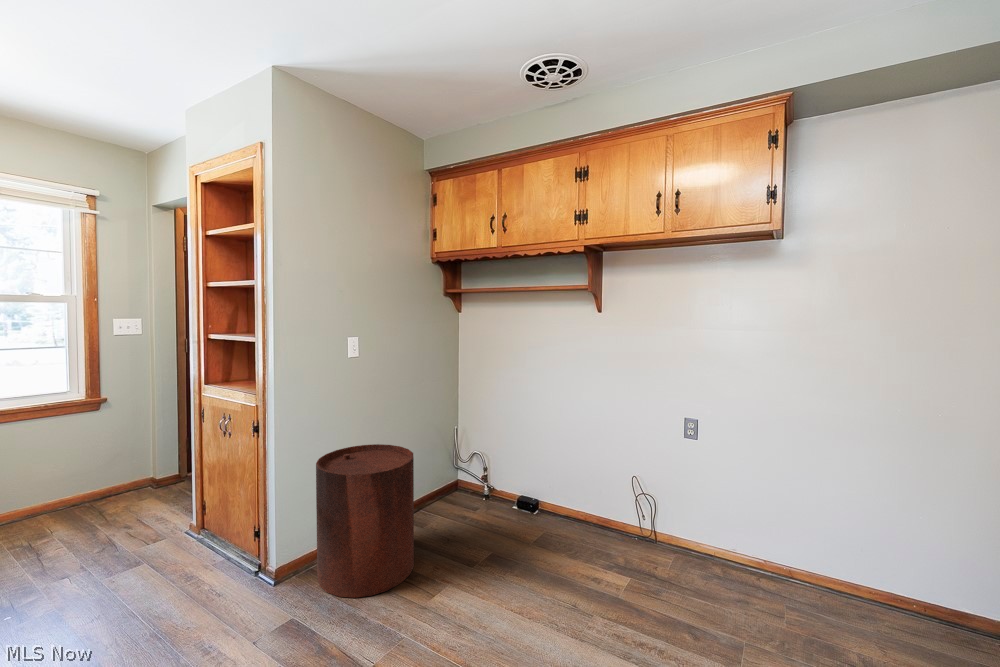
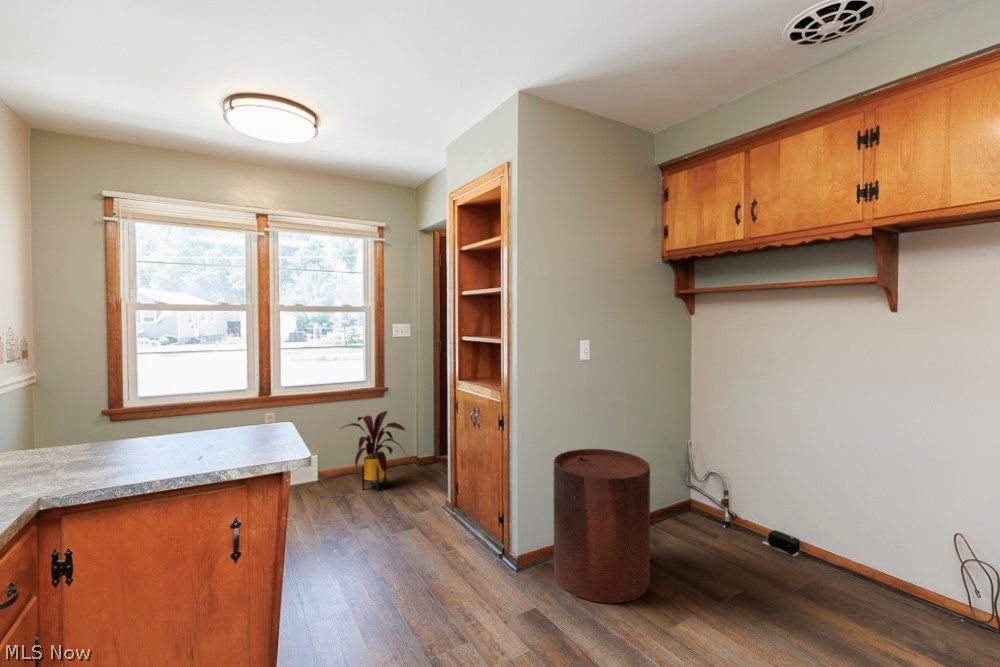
house plant: none [19,426,136,532] -> present [342,411,405,491]

